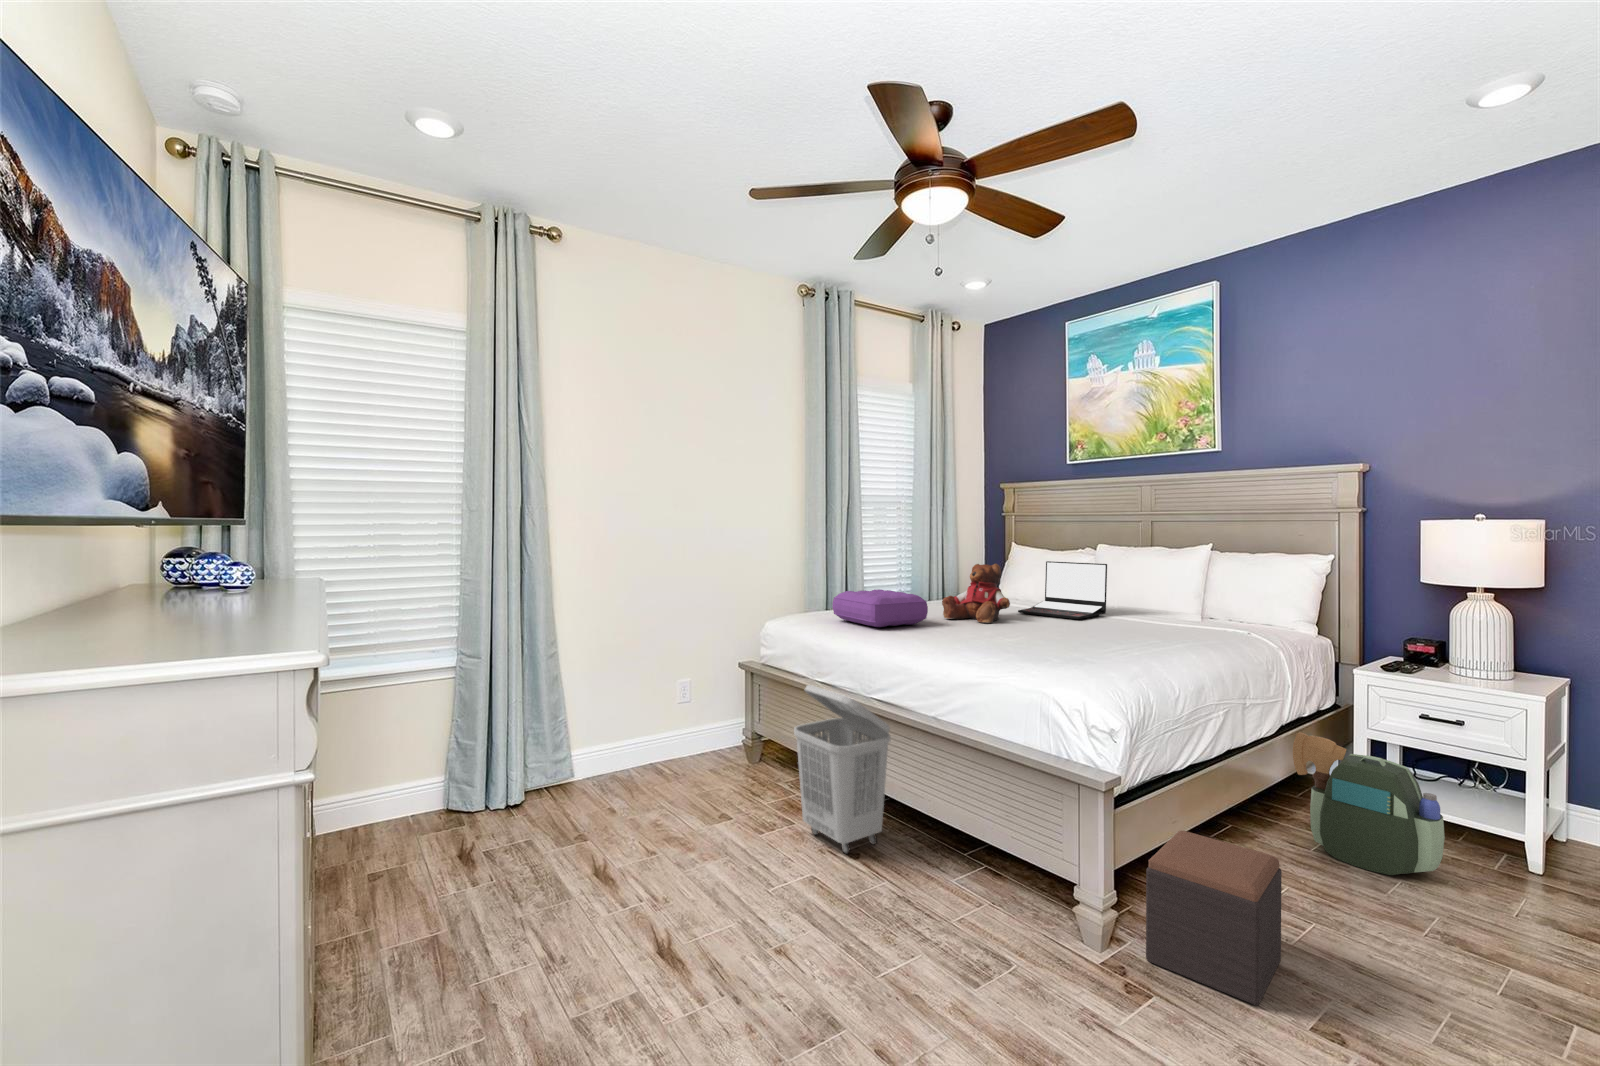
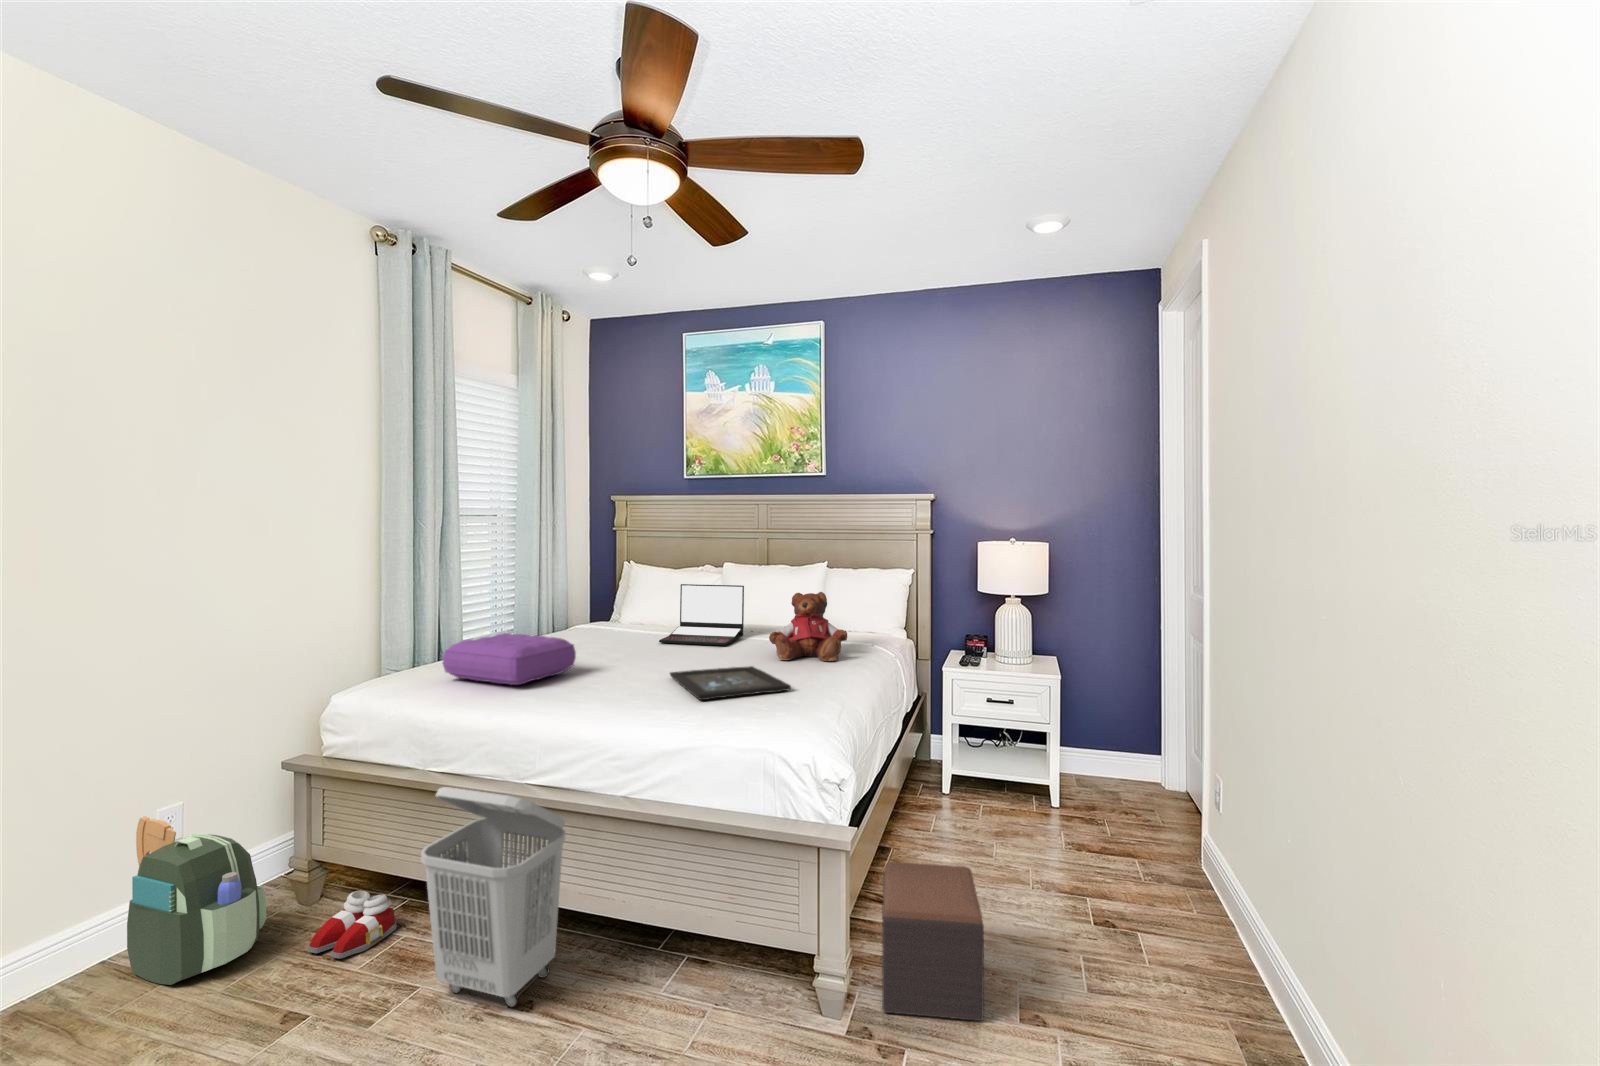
teddy bear: present [942,564,1010,623] -> present [769,592,847,661]
tray: none [1000,630,1103,654] -> present [670,666,791,700]
backpack: present [1293,732,1445,875] -> present [127,816,266,985]
slippers: none [742,758,794,797] -> present [307,891,397,959]

